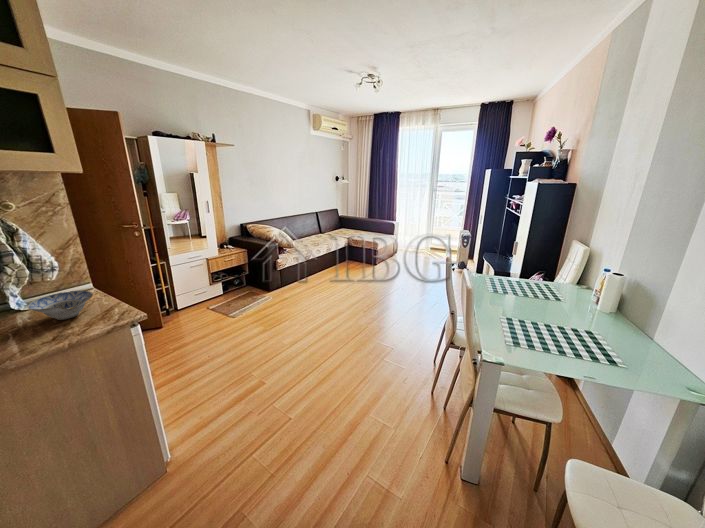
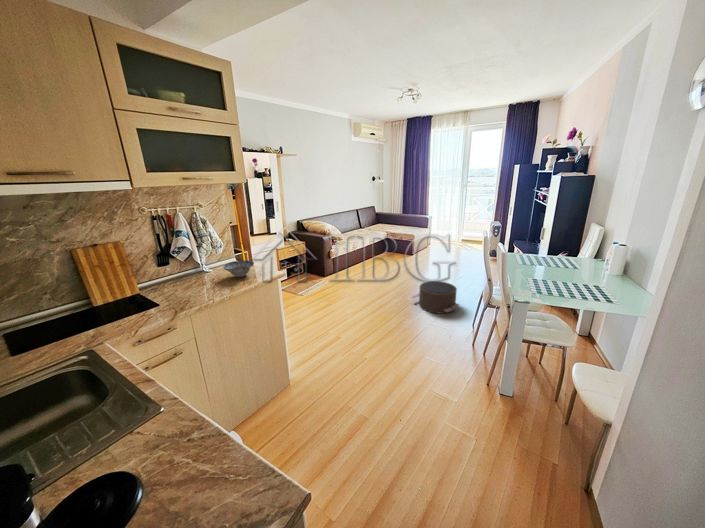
pouf: none [365,302,421,344] -> present [412,281,459,314]

